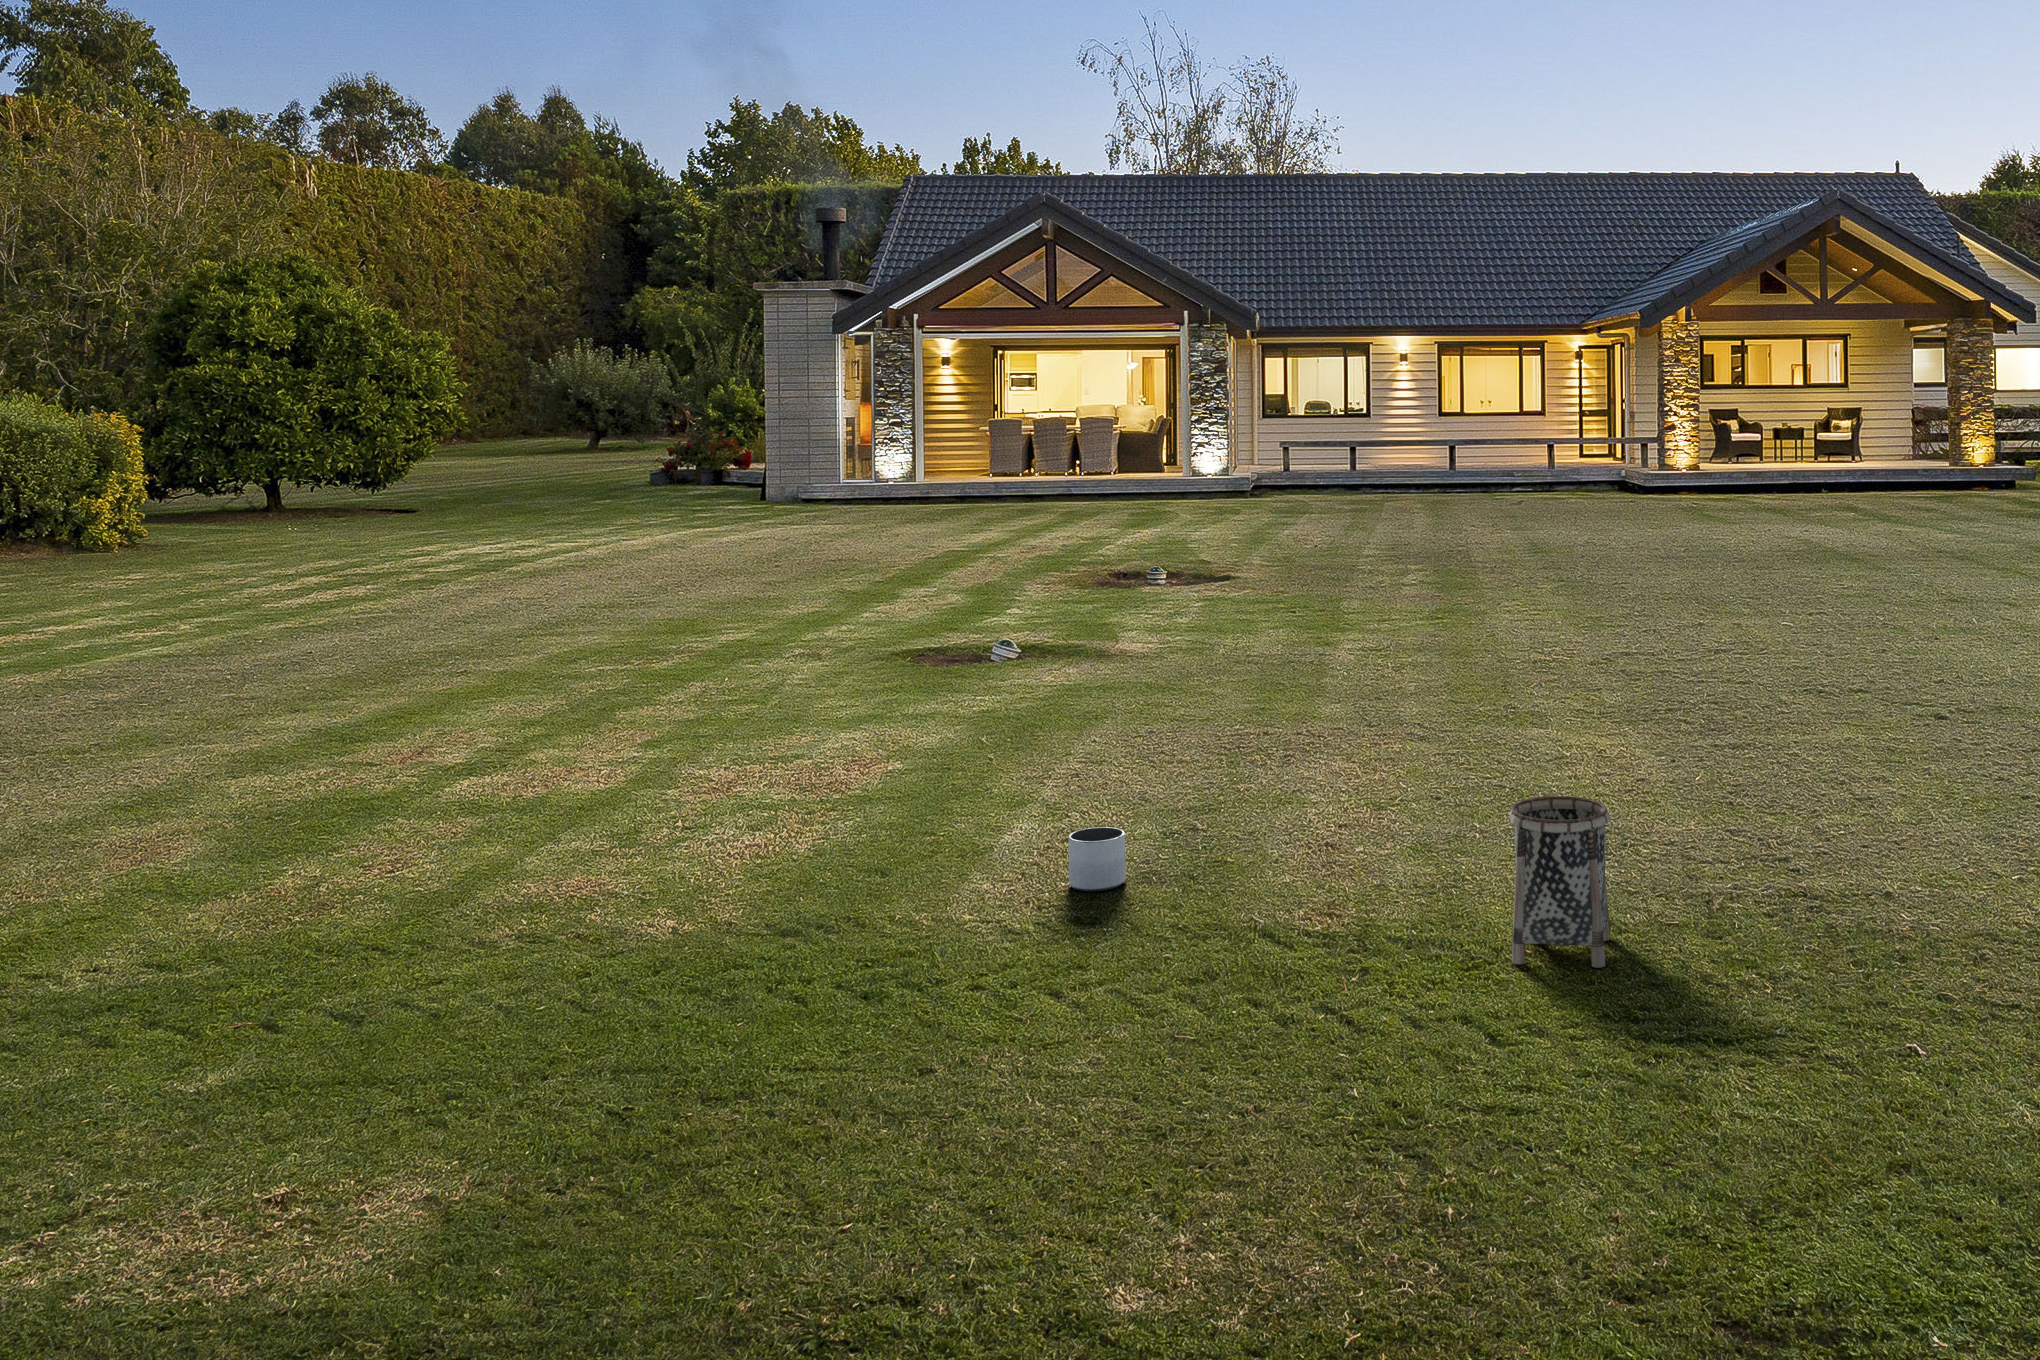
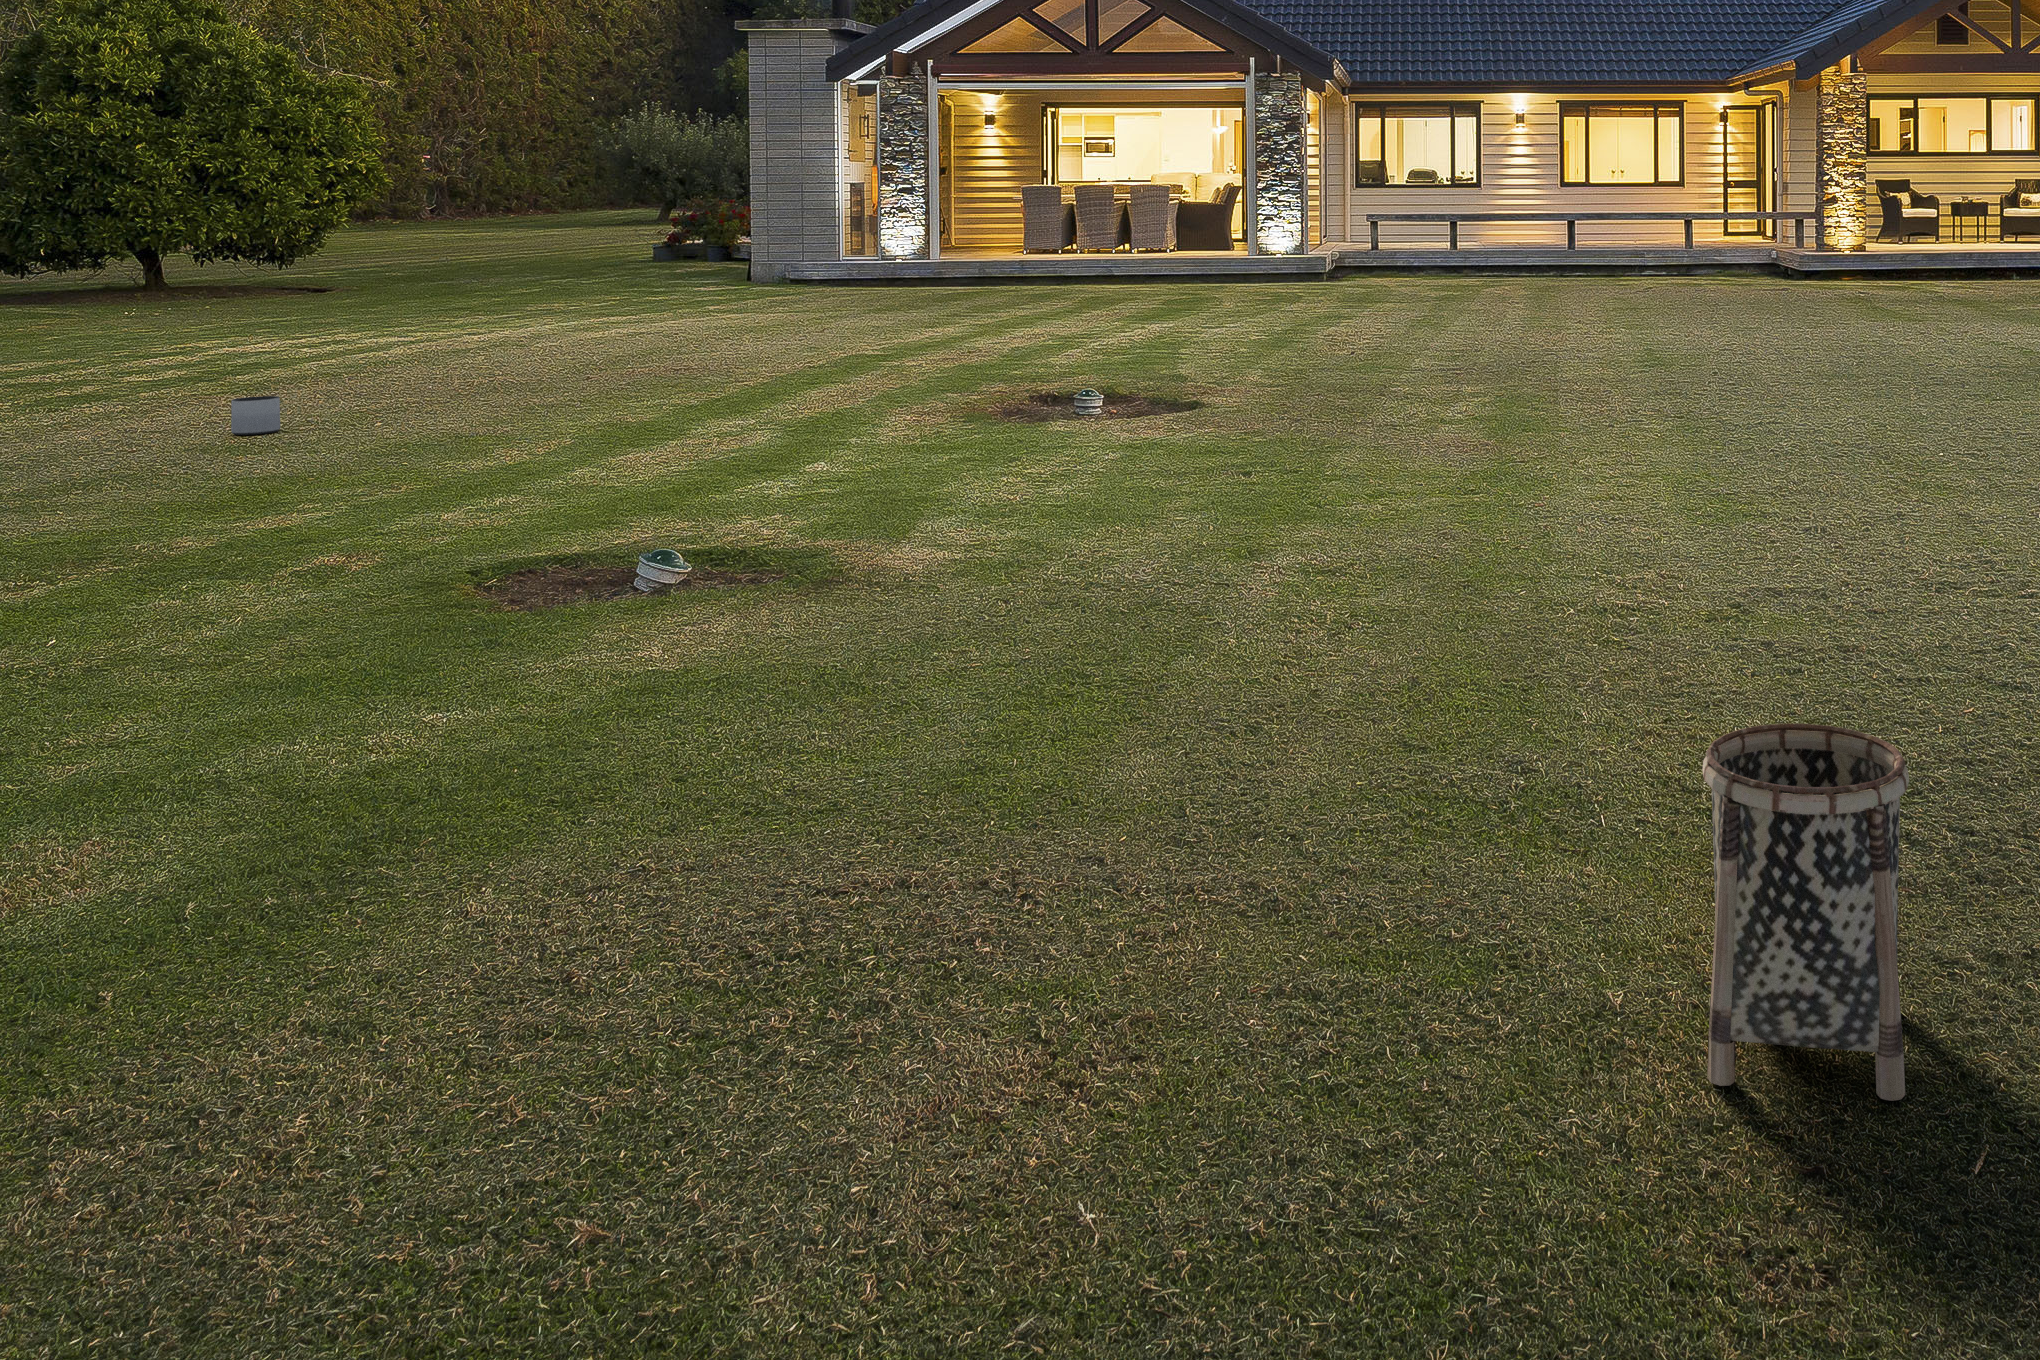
planter: present [1068,827,1126,891] -> present [231,396,280,435]

